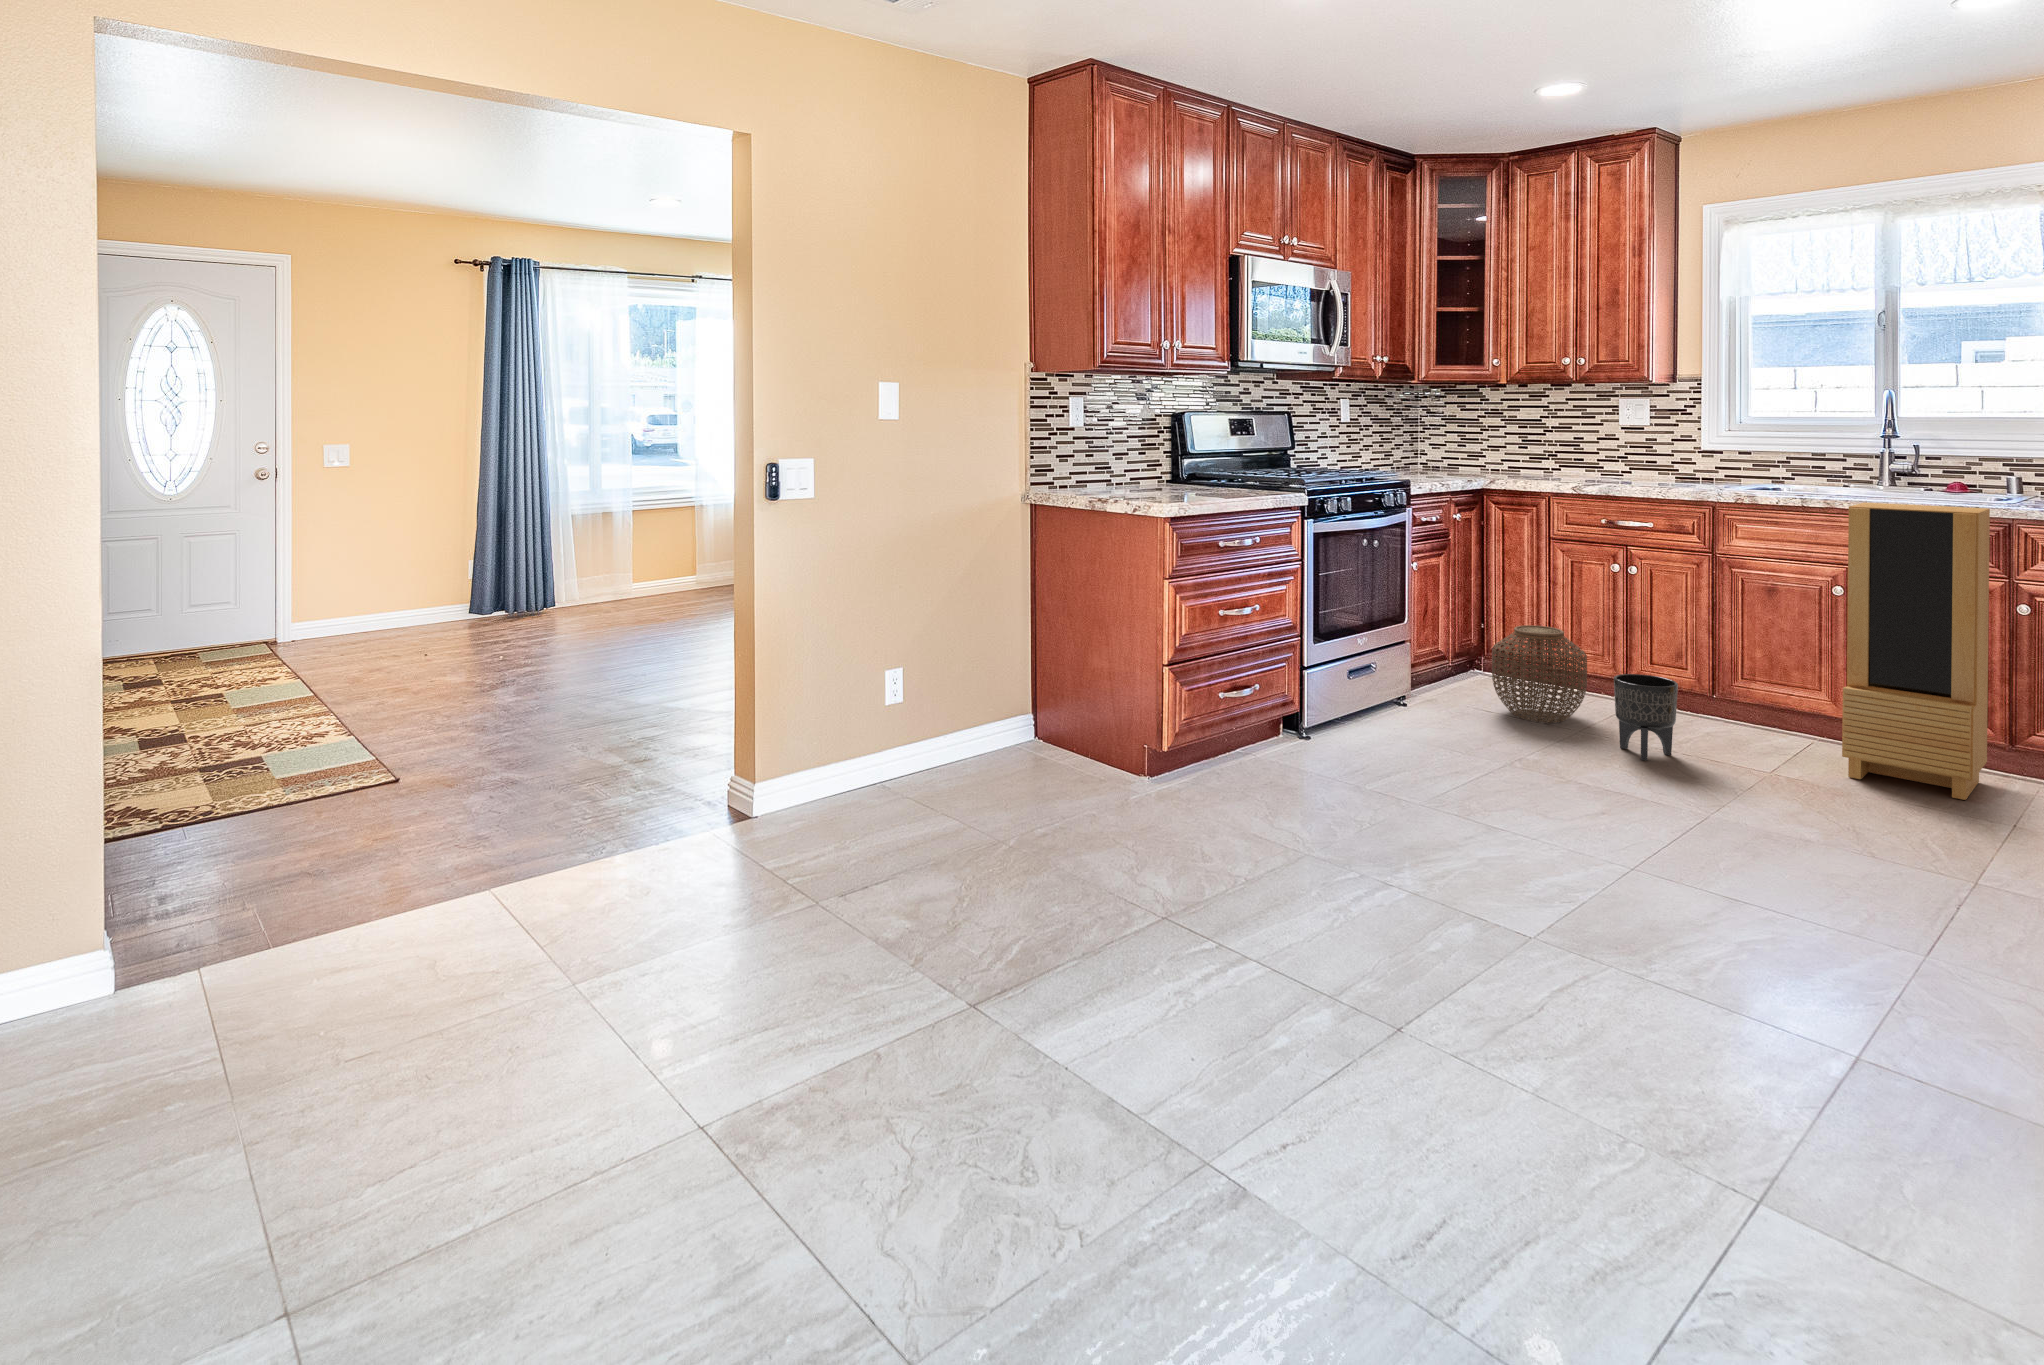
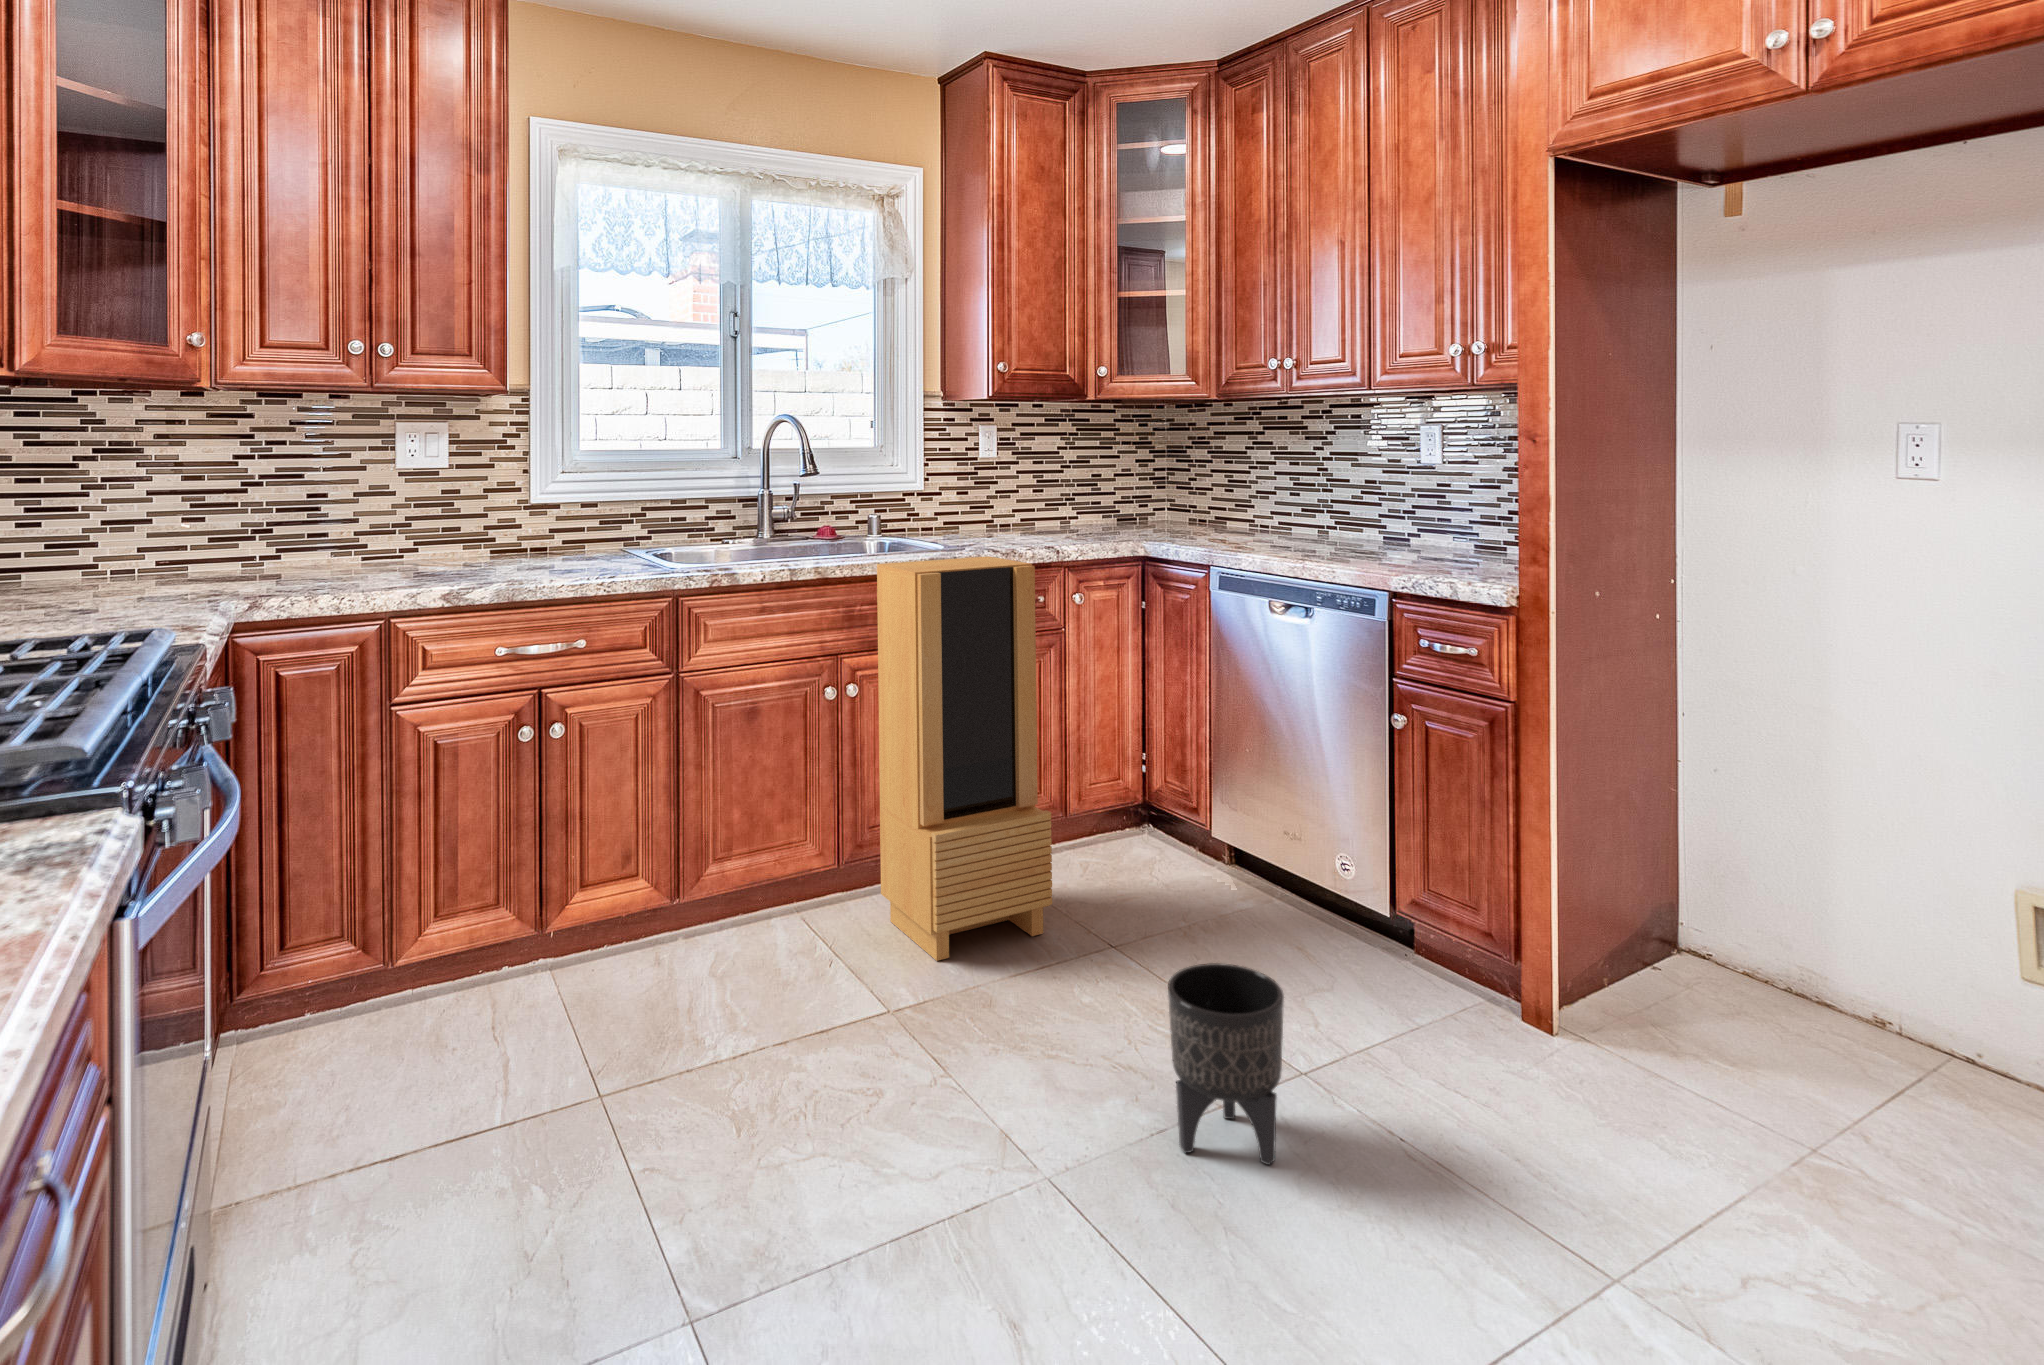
woven basket: present [1492,625,1587,723] -> none [378,881,570,1108]
planter: present [1614,674,1678,761] -> present [1168,963,1284,1165]

